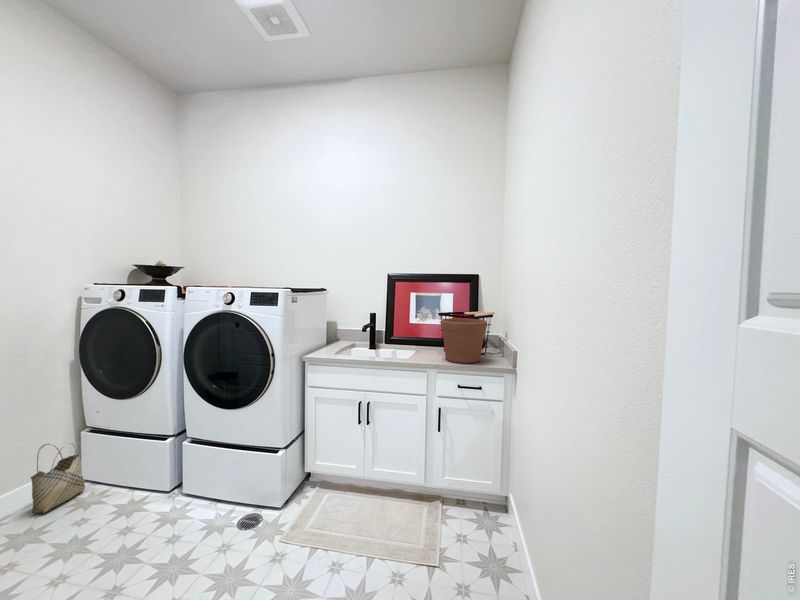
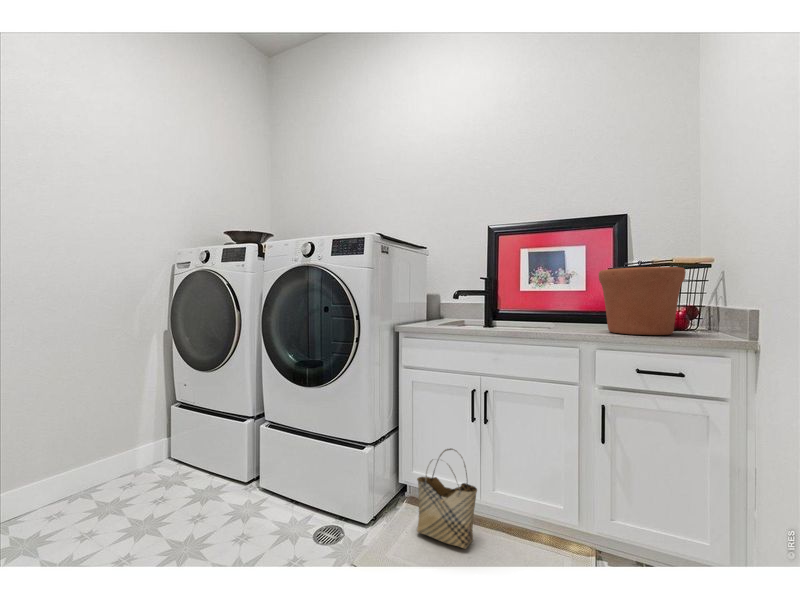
woven basket: present [31,444,85,513] -> present [417,448,477,549]

